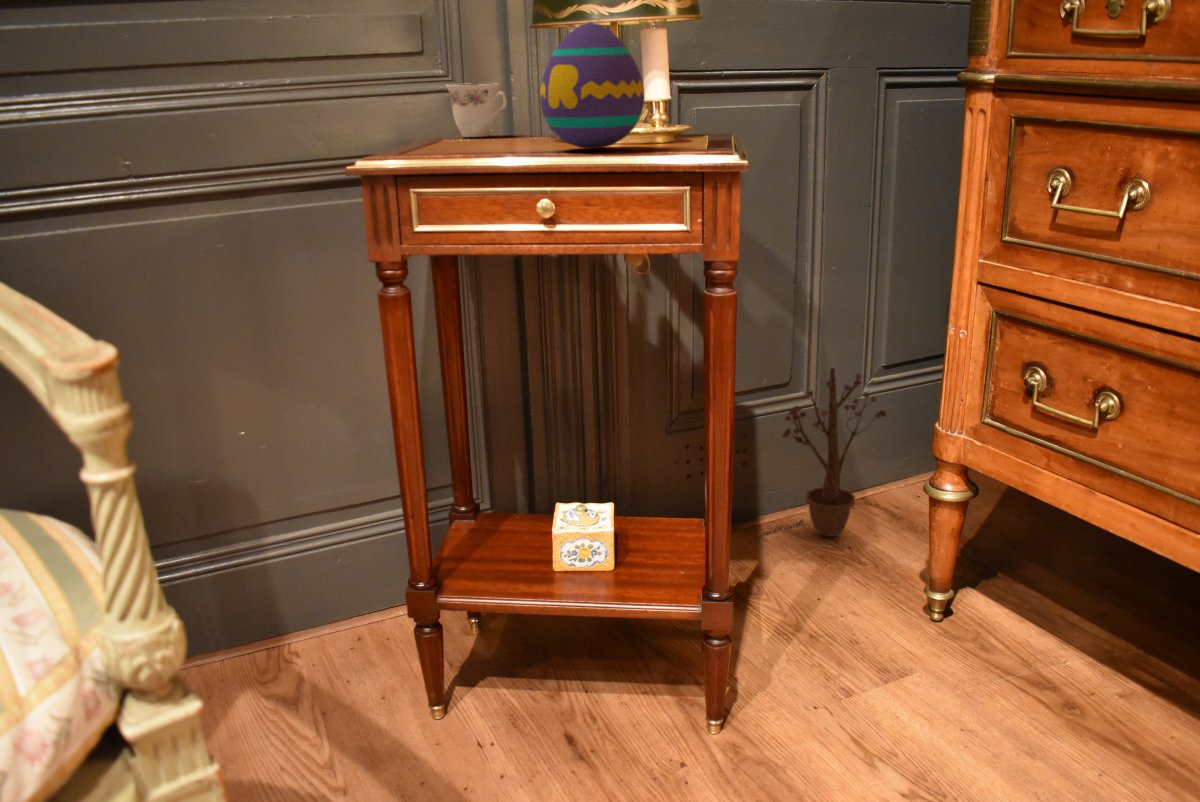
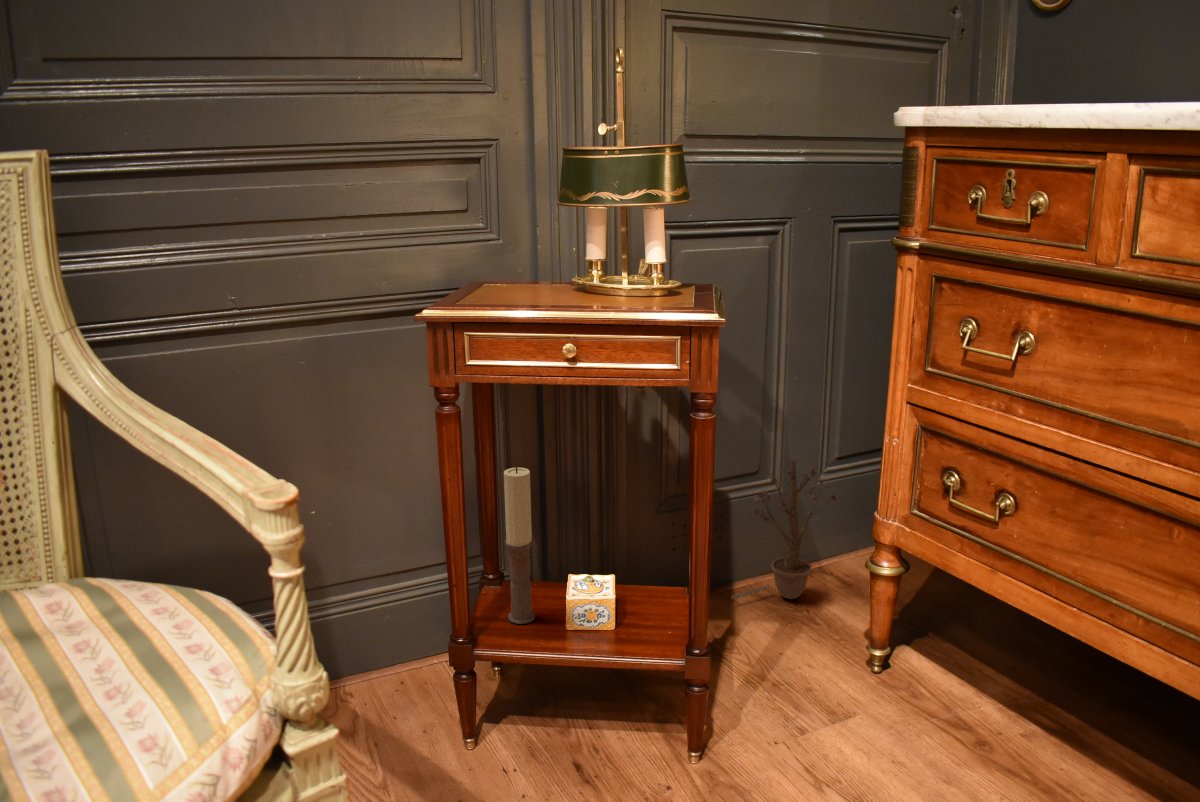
decorative egg: present [540,23,644,149] -> none [566,208,646,302]
teacup: present [446,83,507,137] -> none [486,234,535,277]
candle: none [471,369,515,565] -> present [504,466,535,624]

